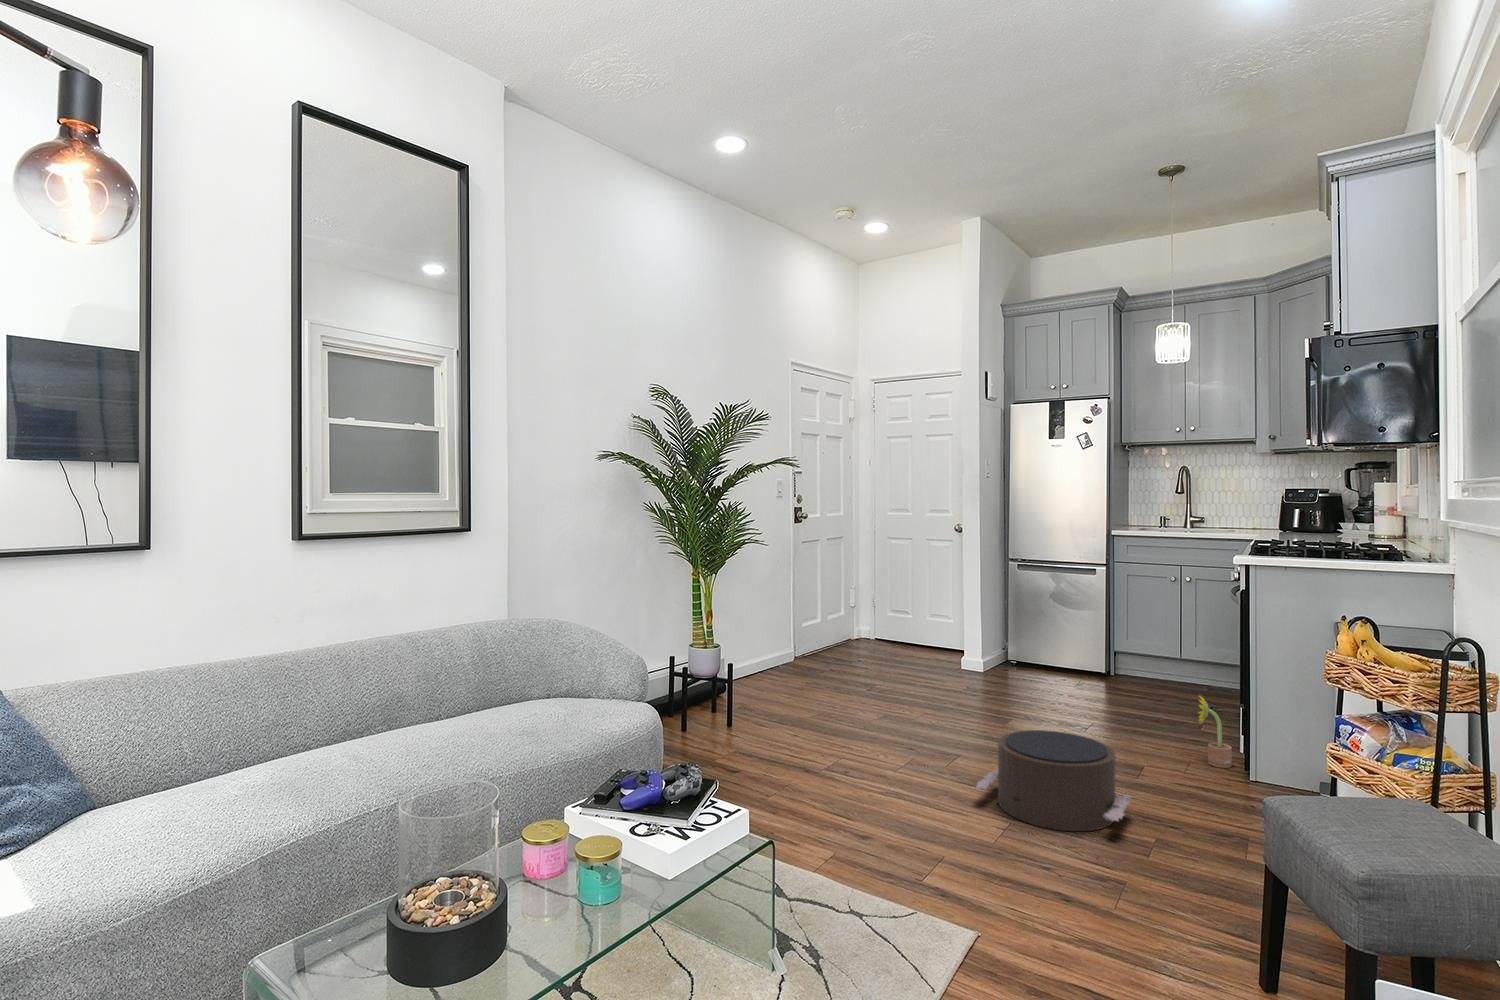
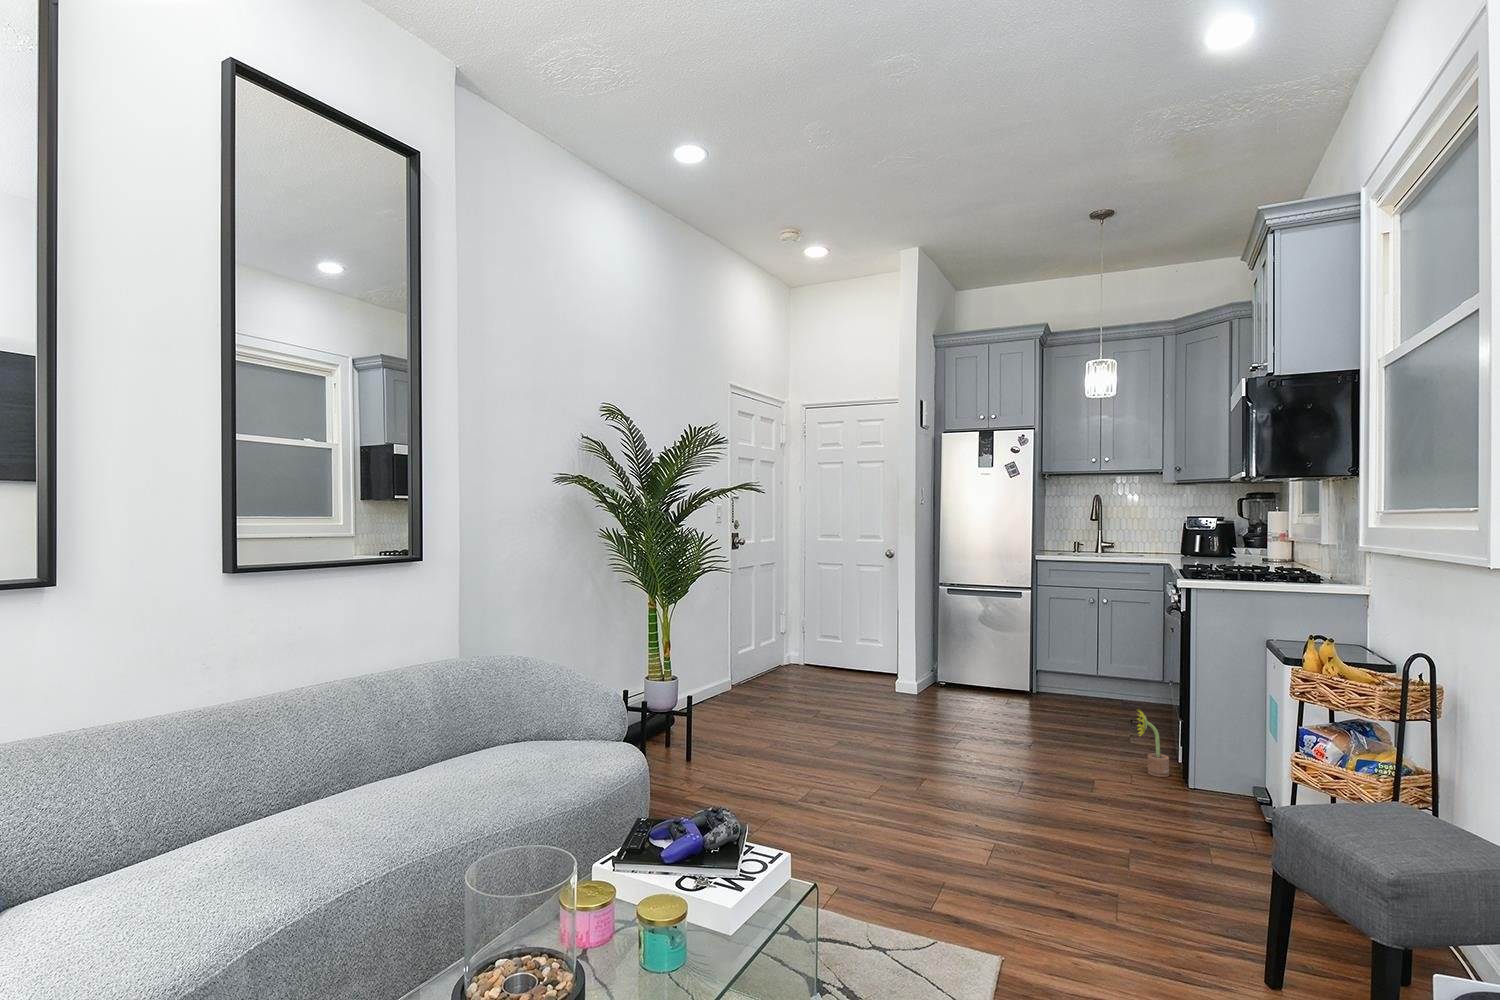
pouf: present [976,730,1131,831] -> none [954,750,1101,848]

